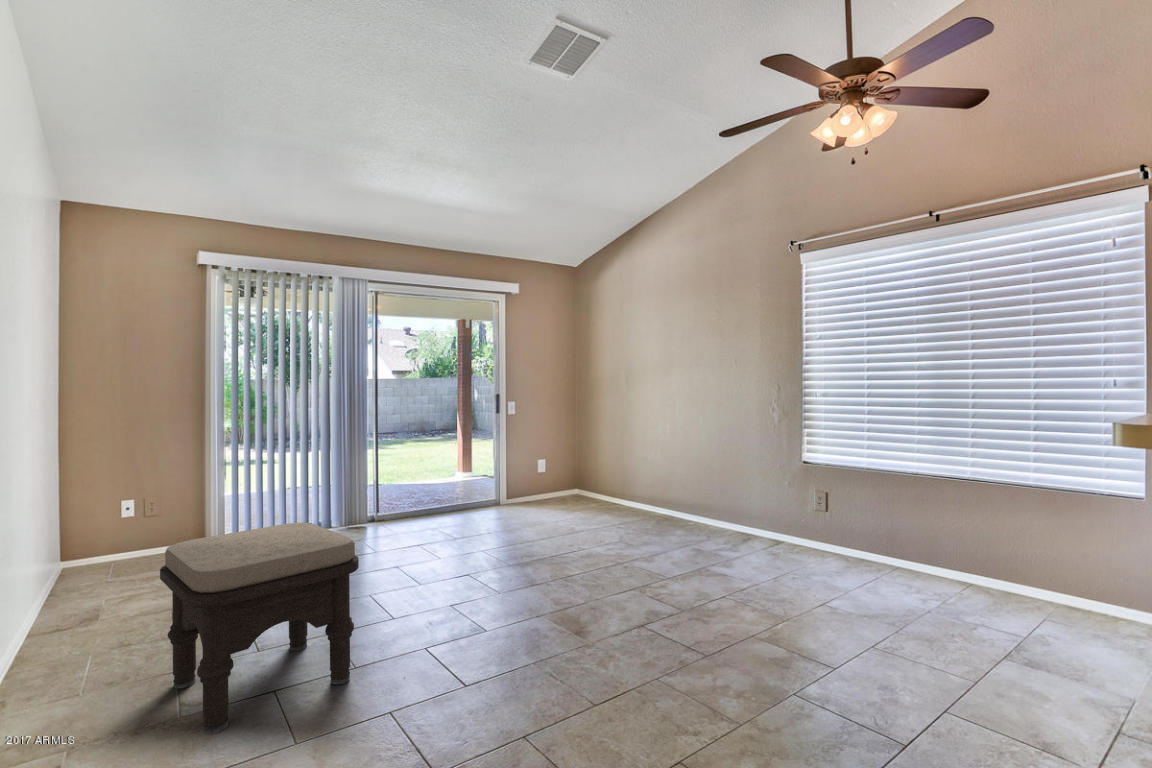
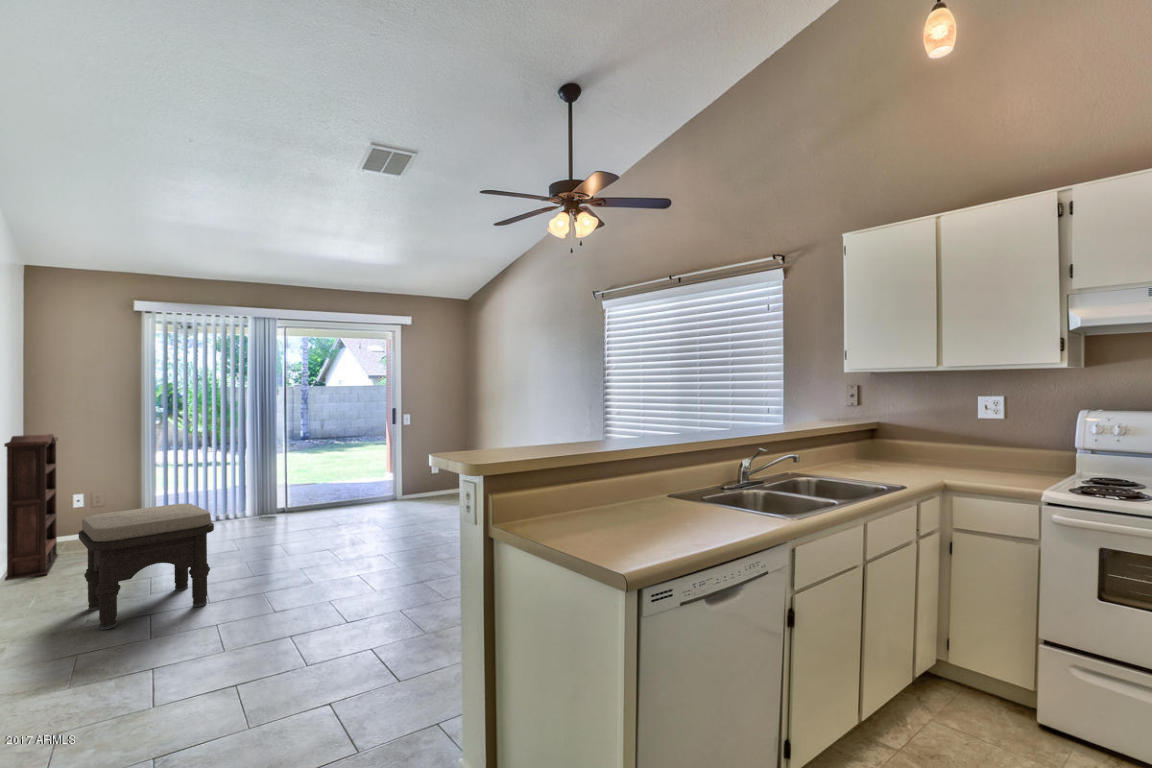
bookshelf: none [40,421,108,628] -> present [4,434,58,581]

